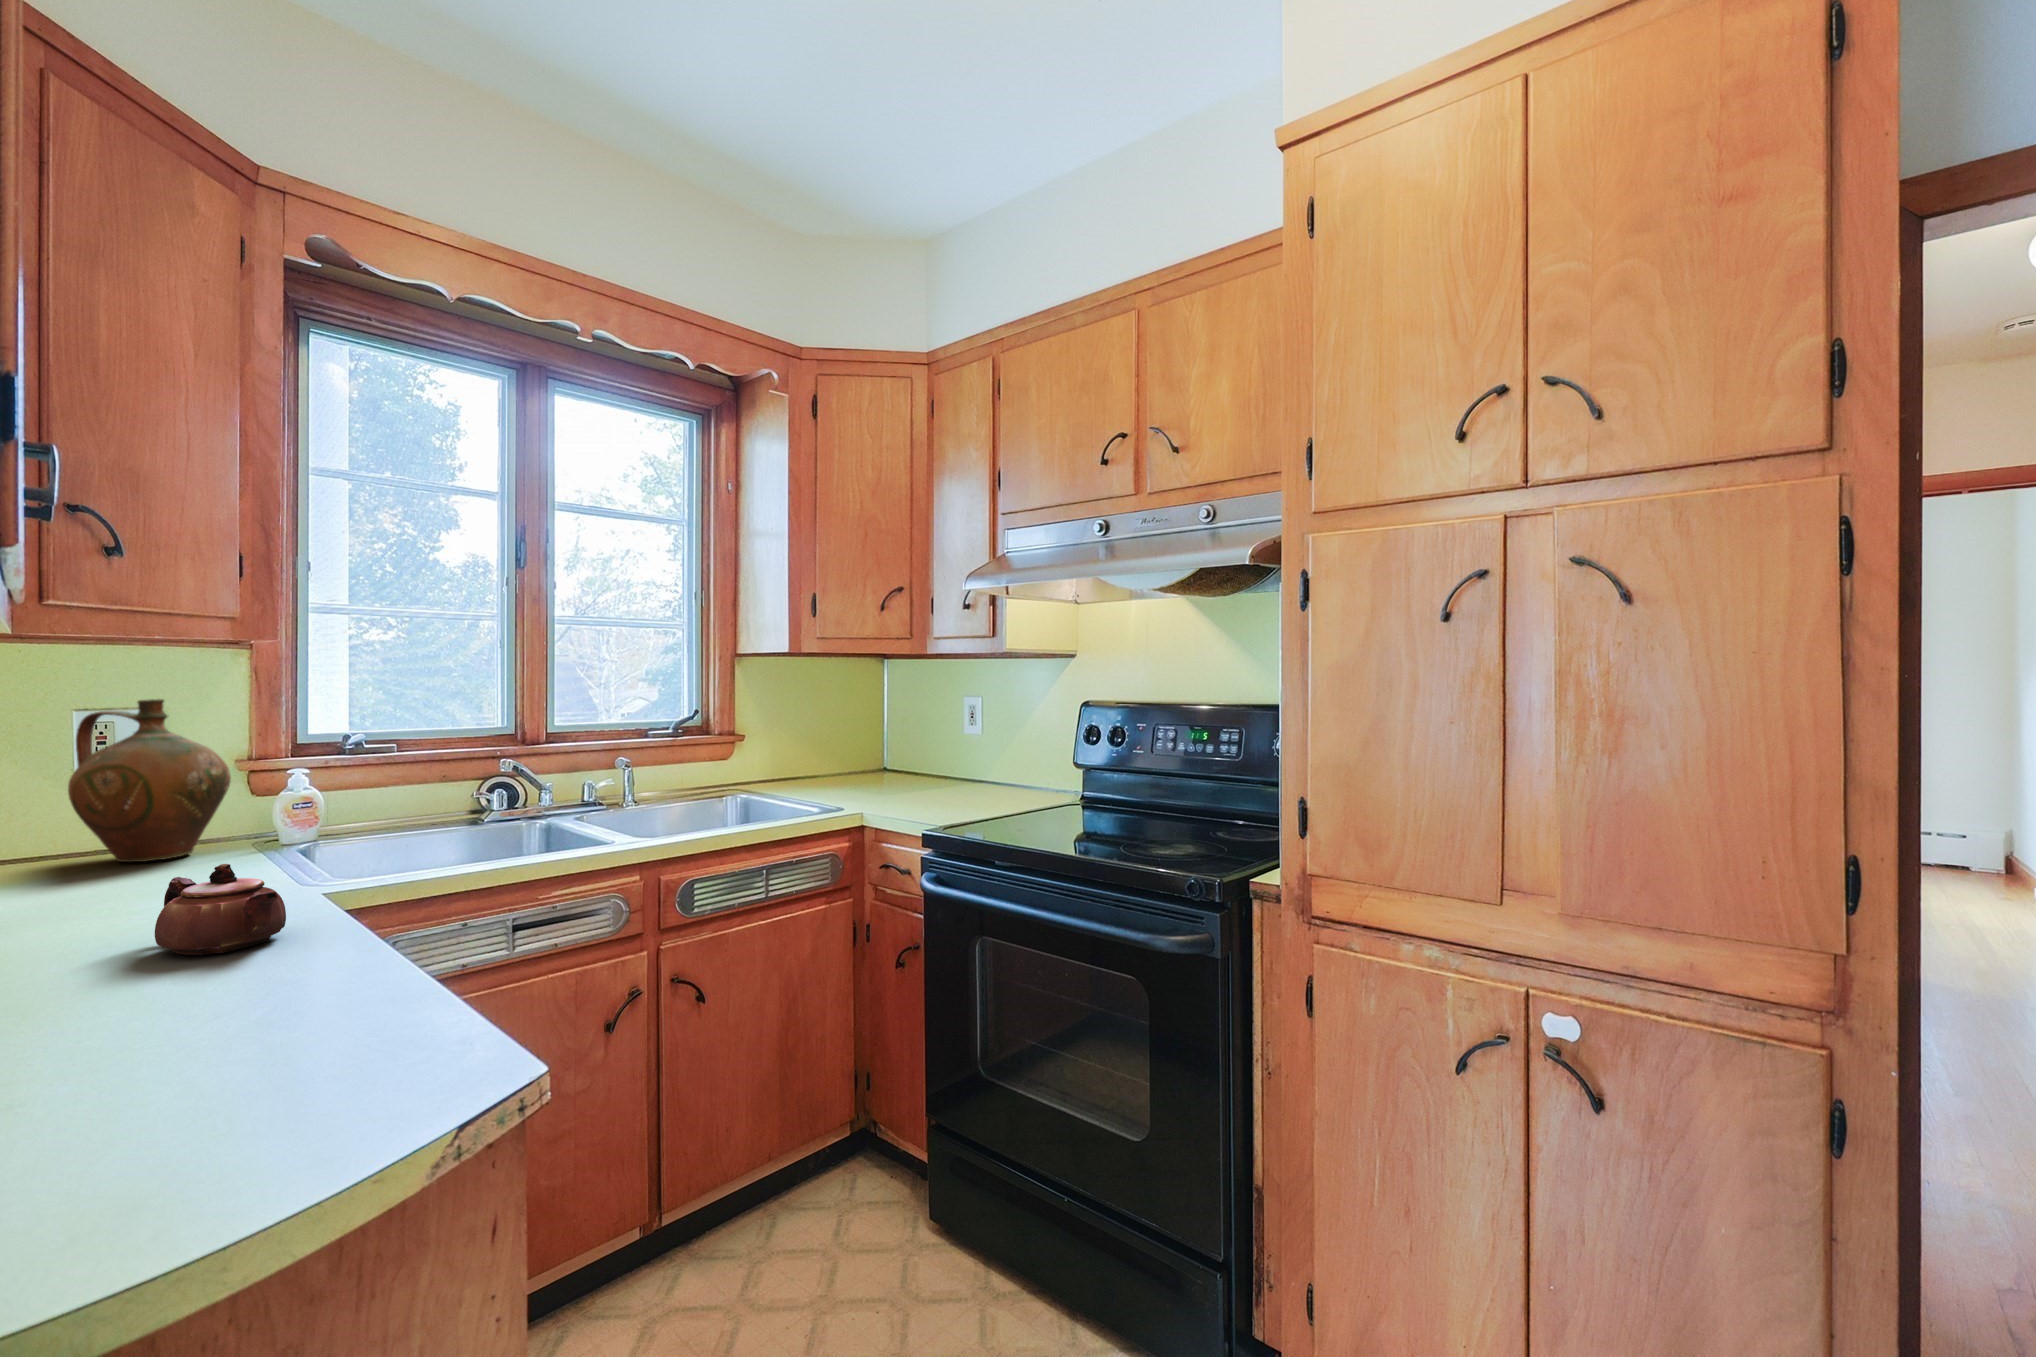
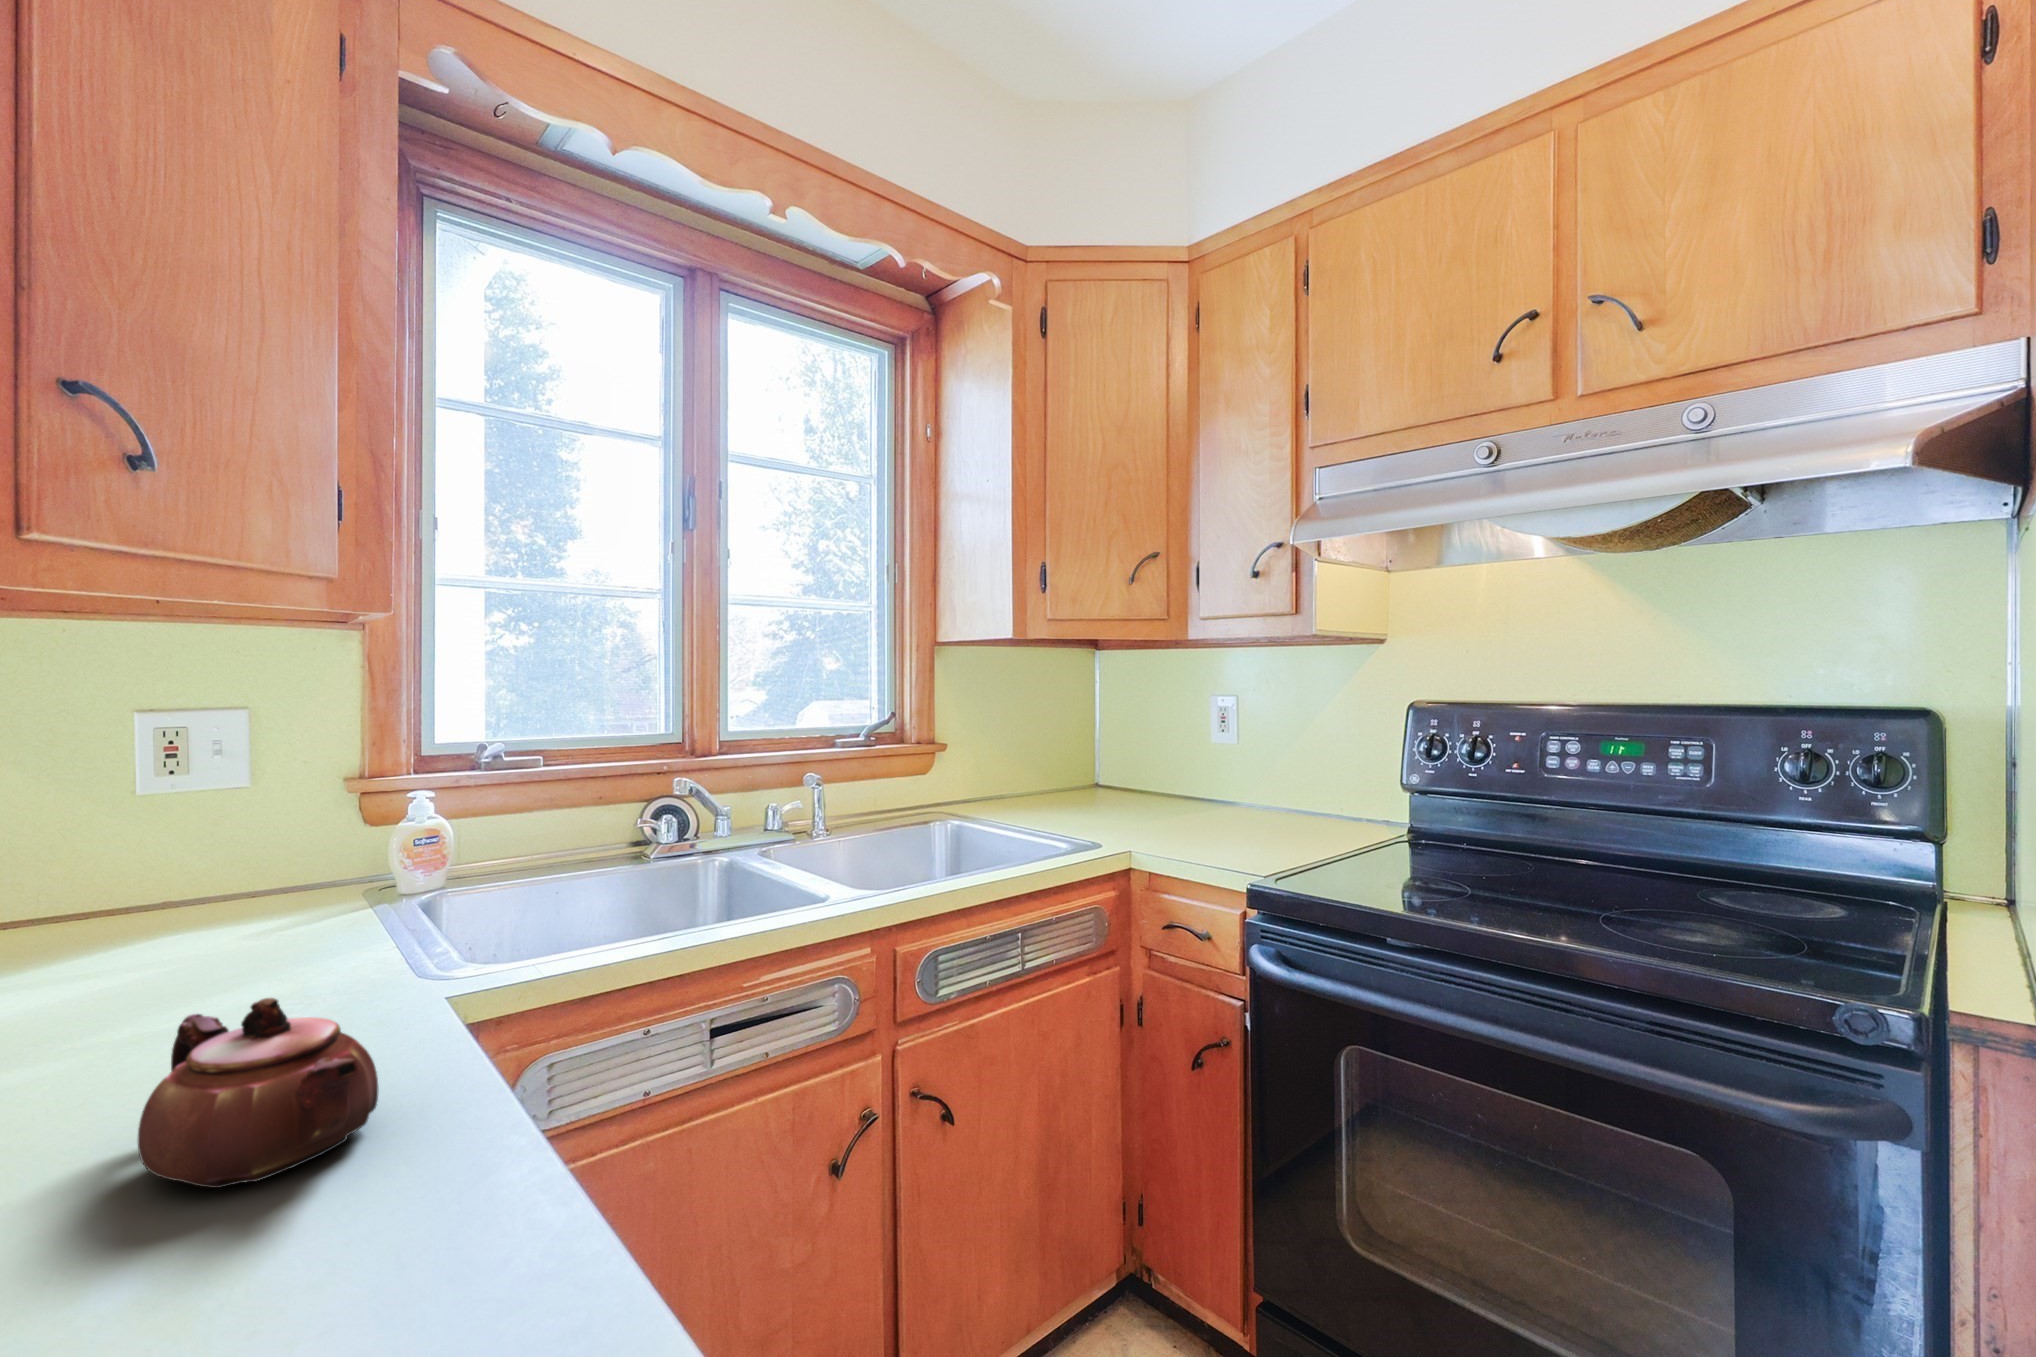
ceramic jug: present [68,699,231,862] -> none [112,695,331,926]

